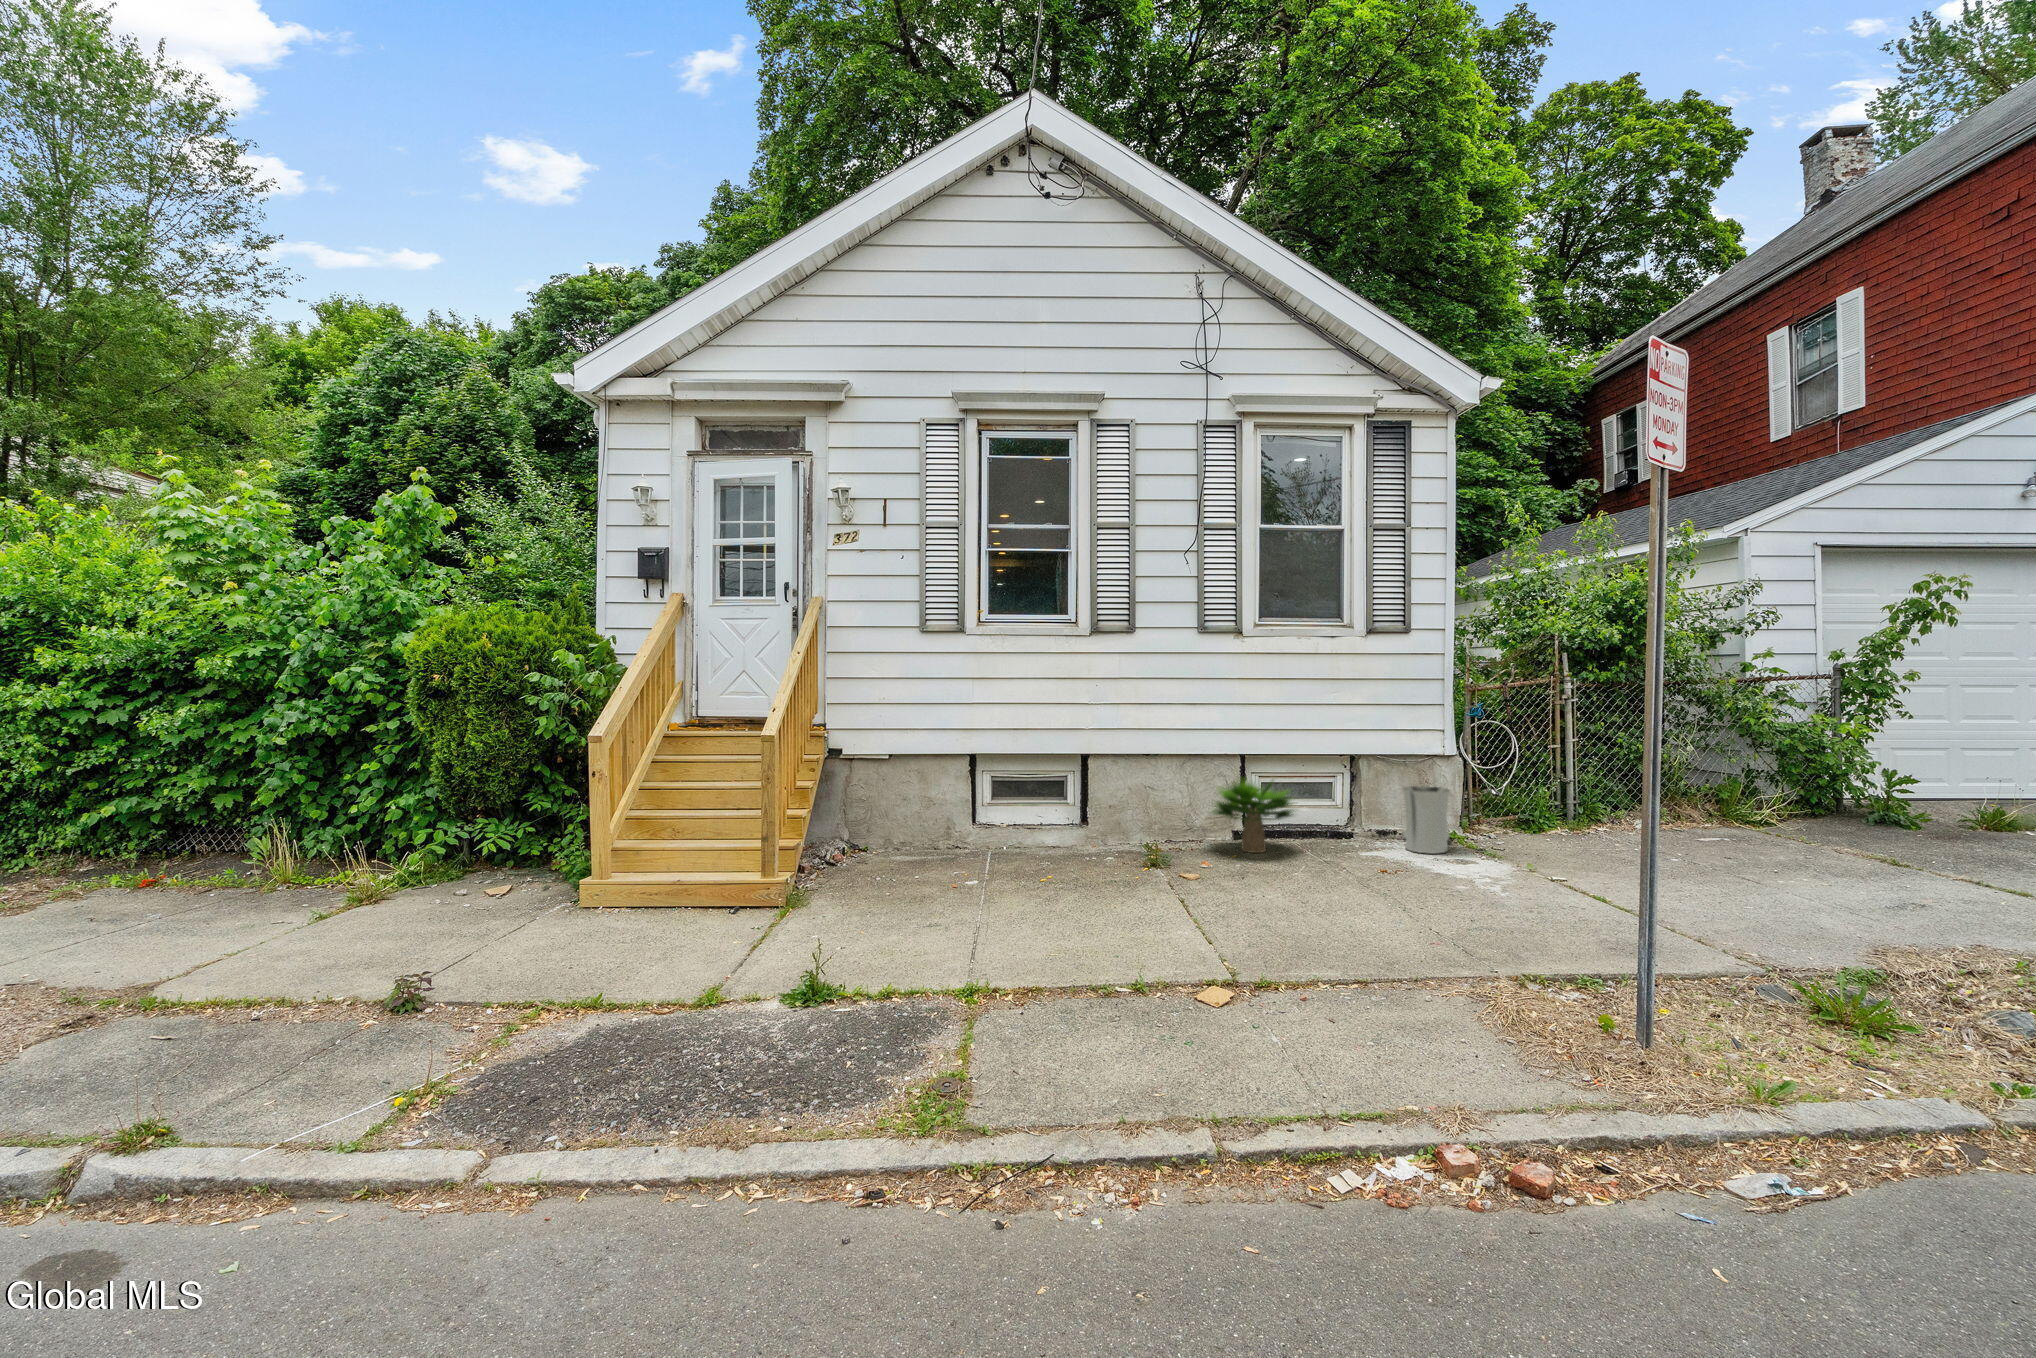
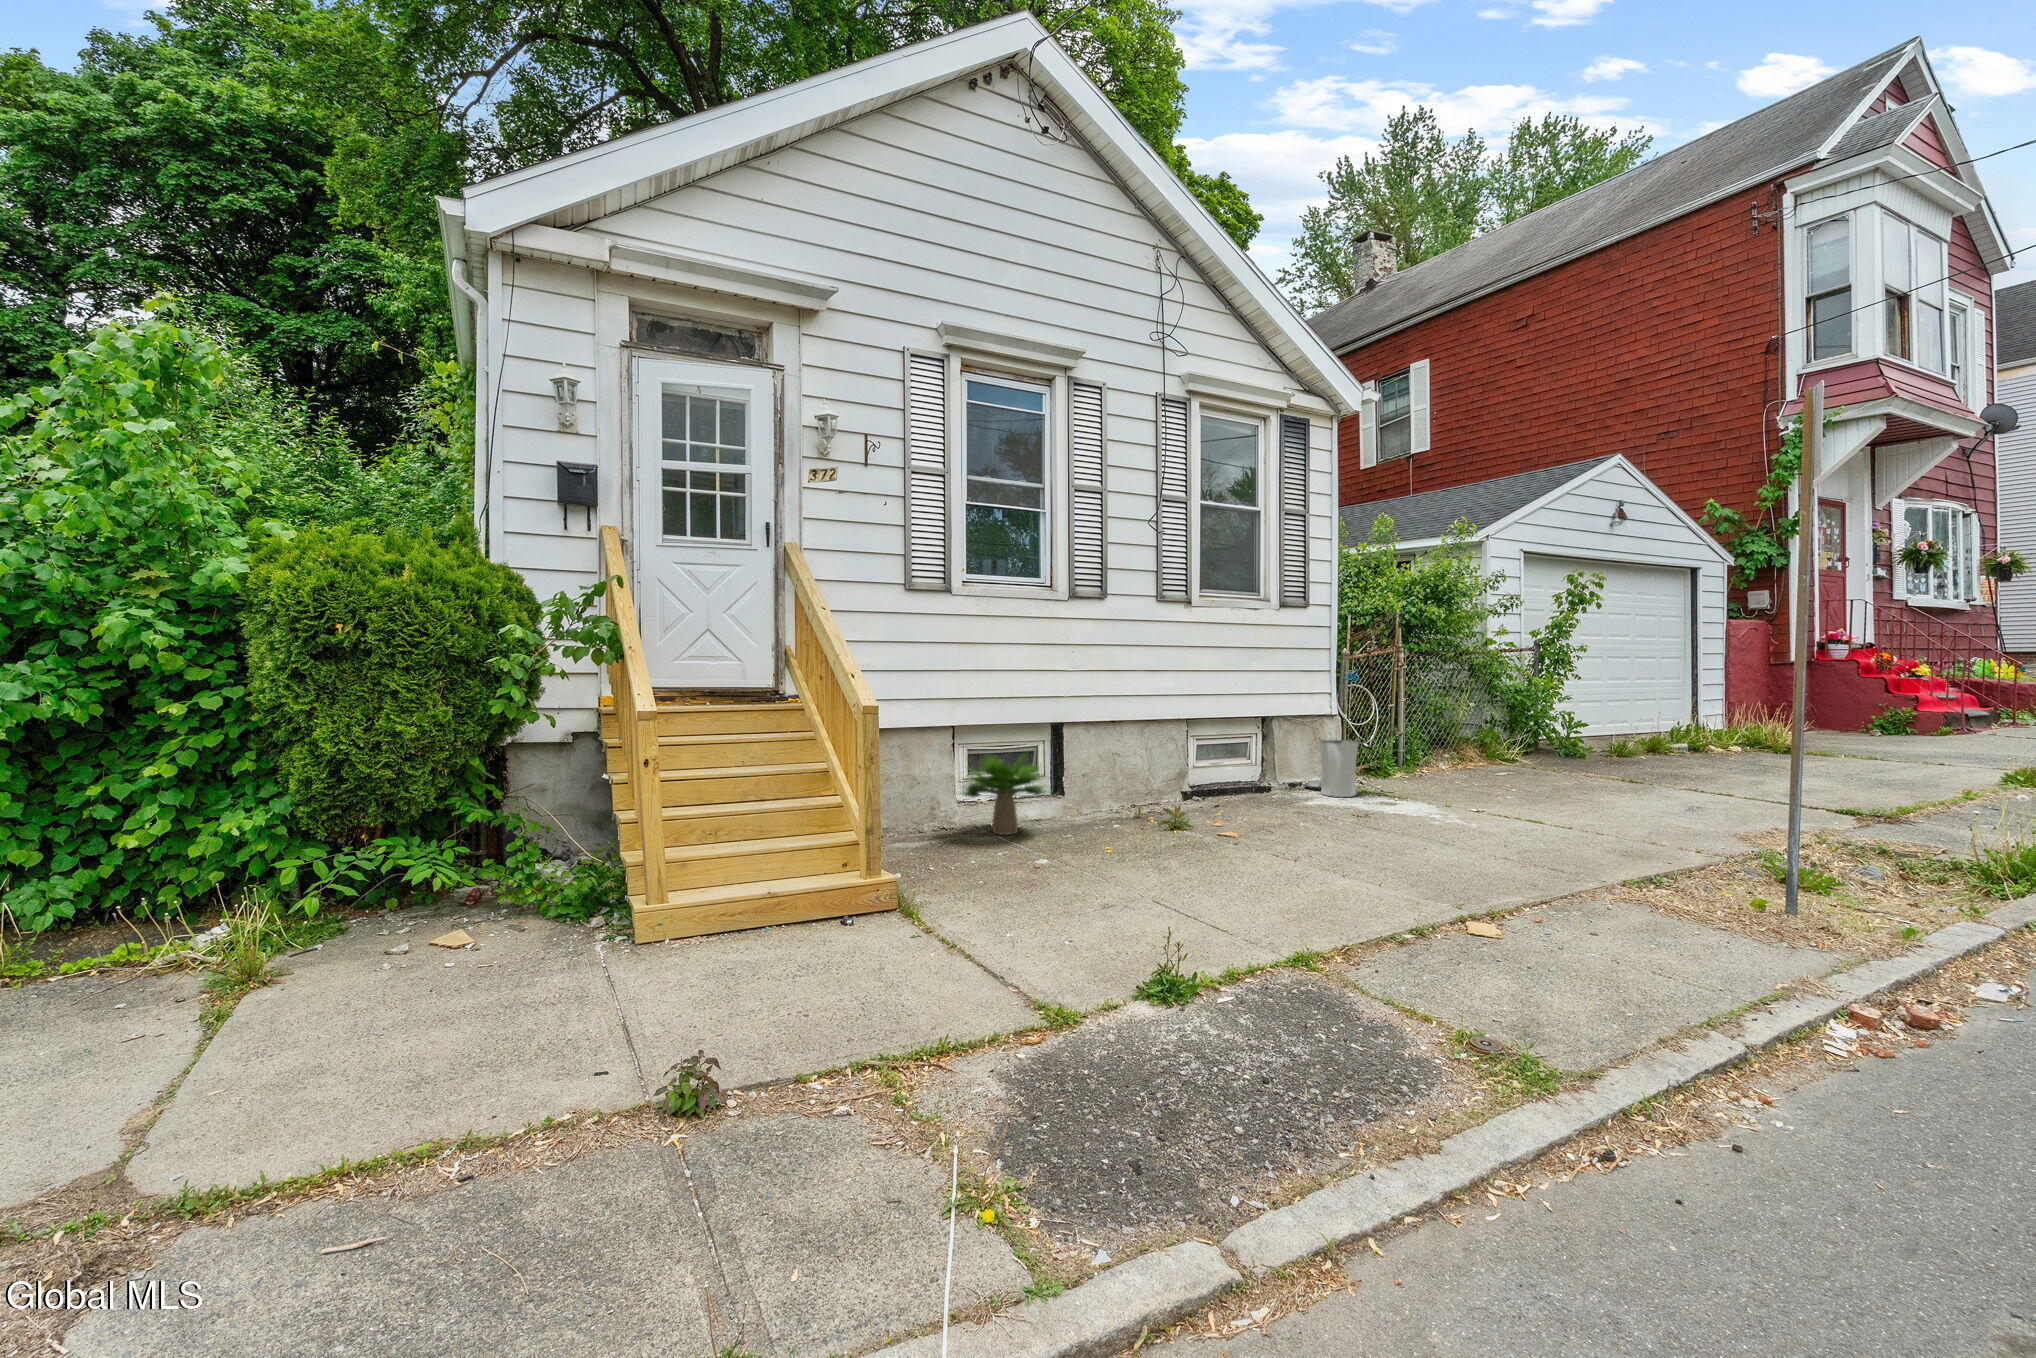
potted plant: present [1212,779,1294,853] -> present [963,754,1047,835]

